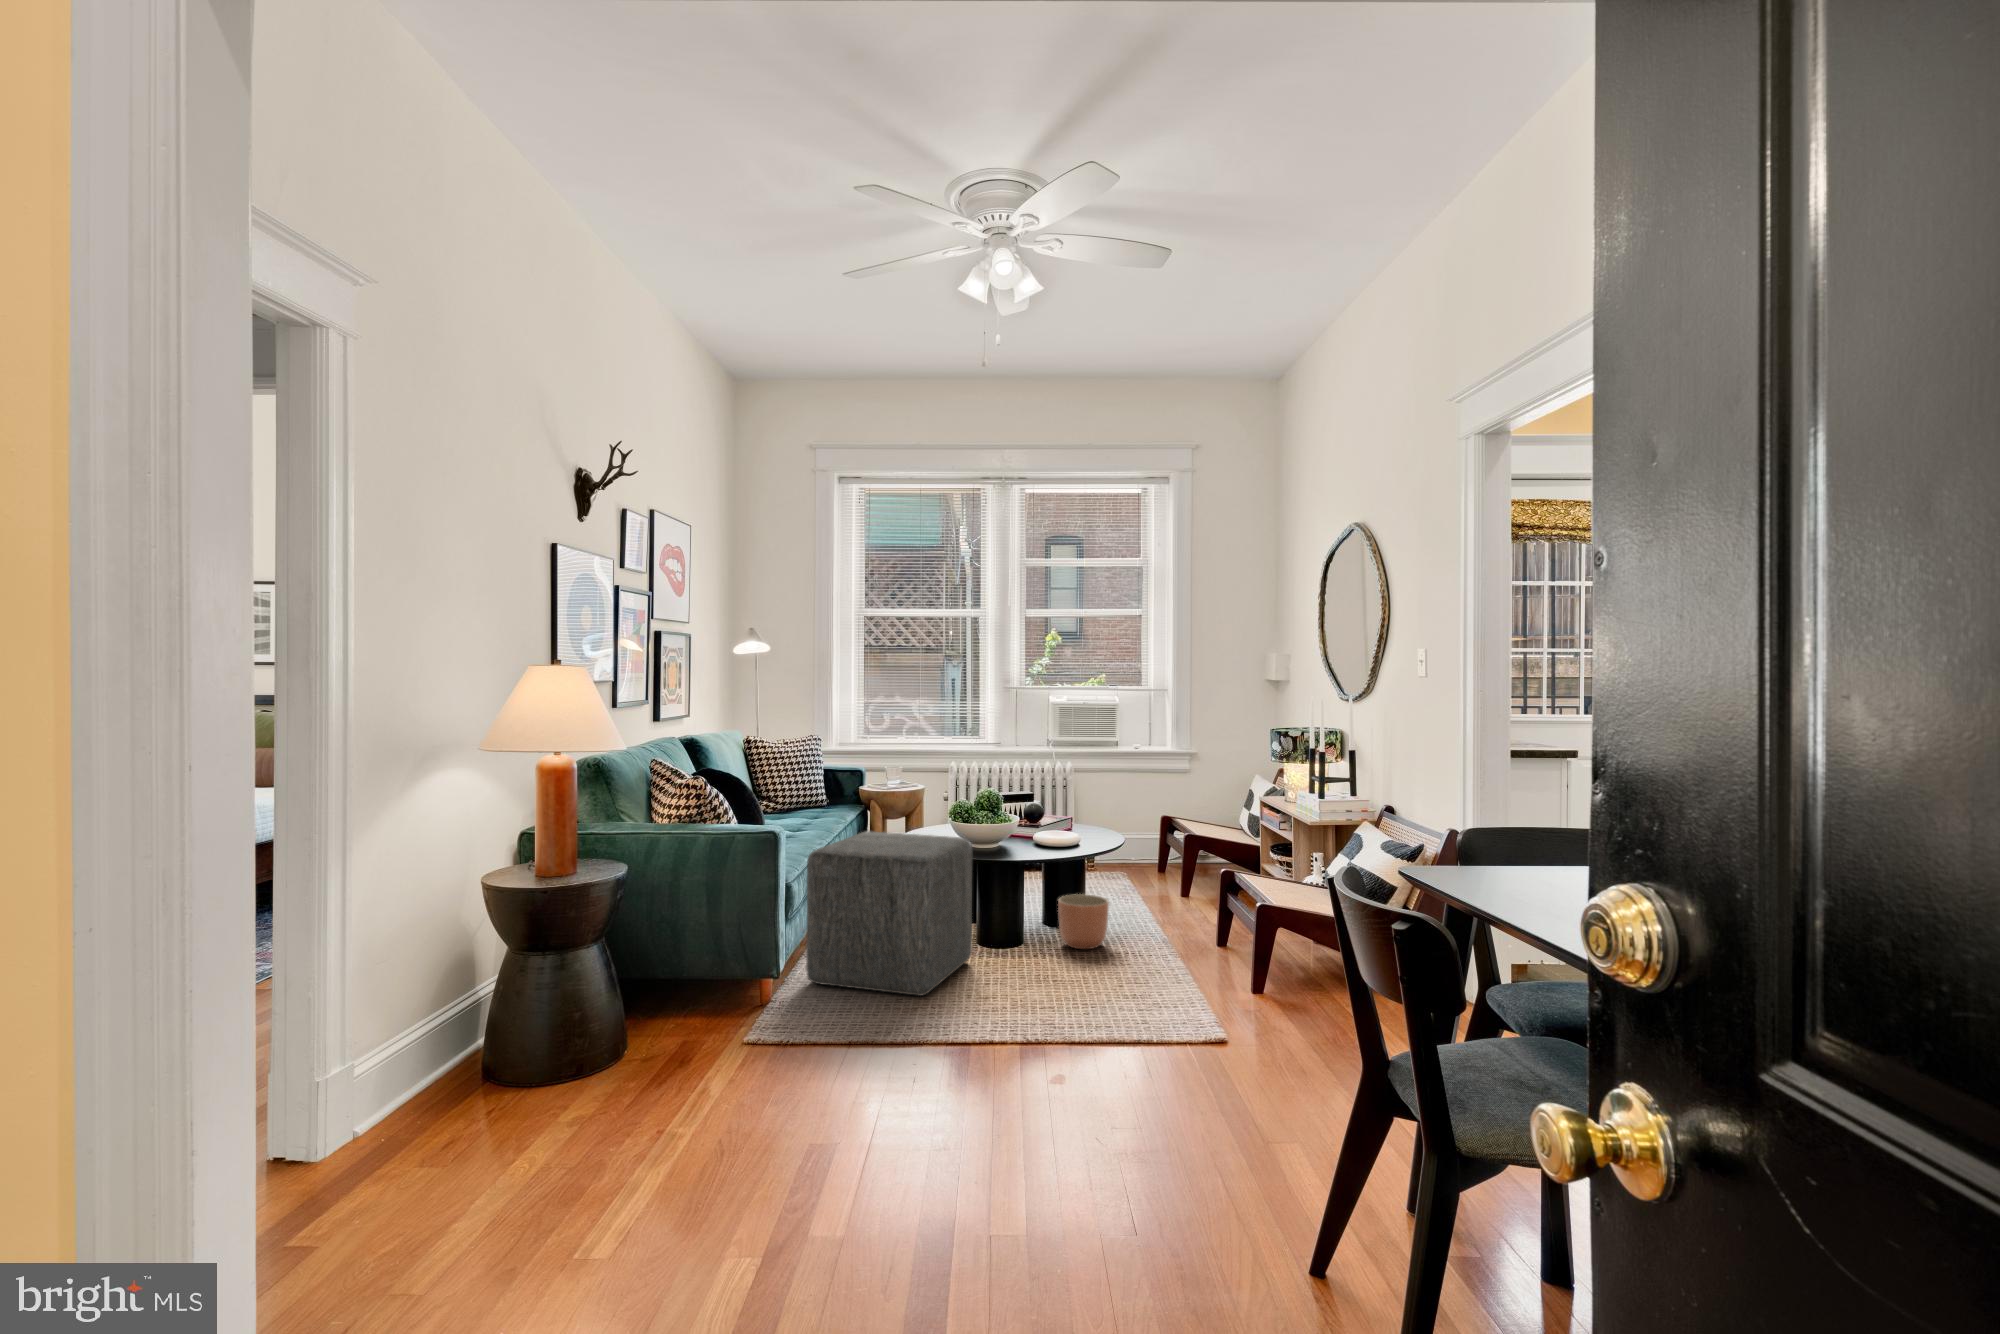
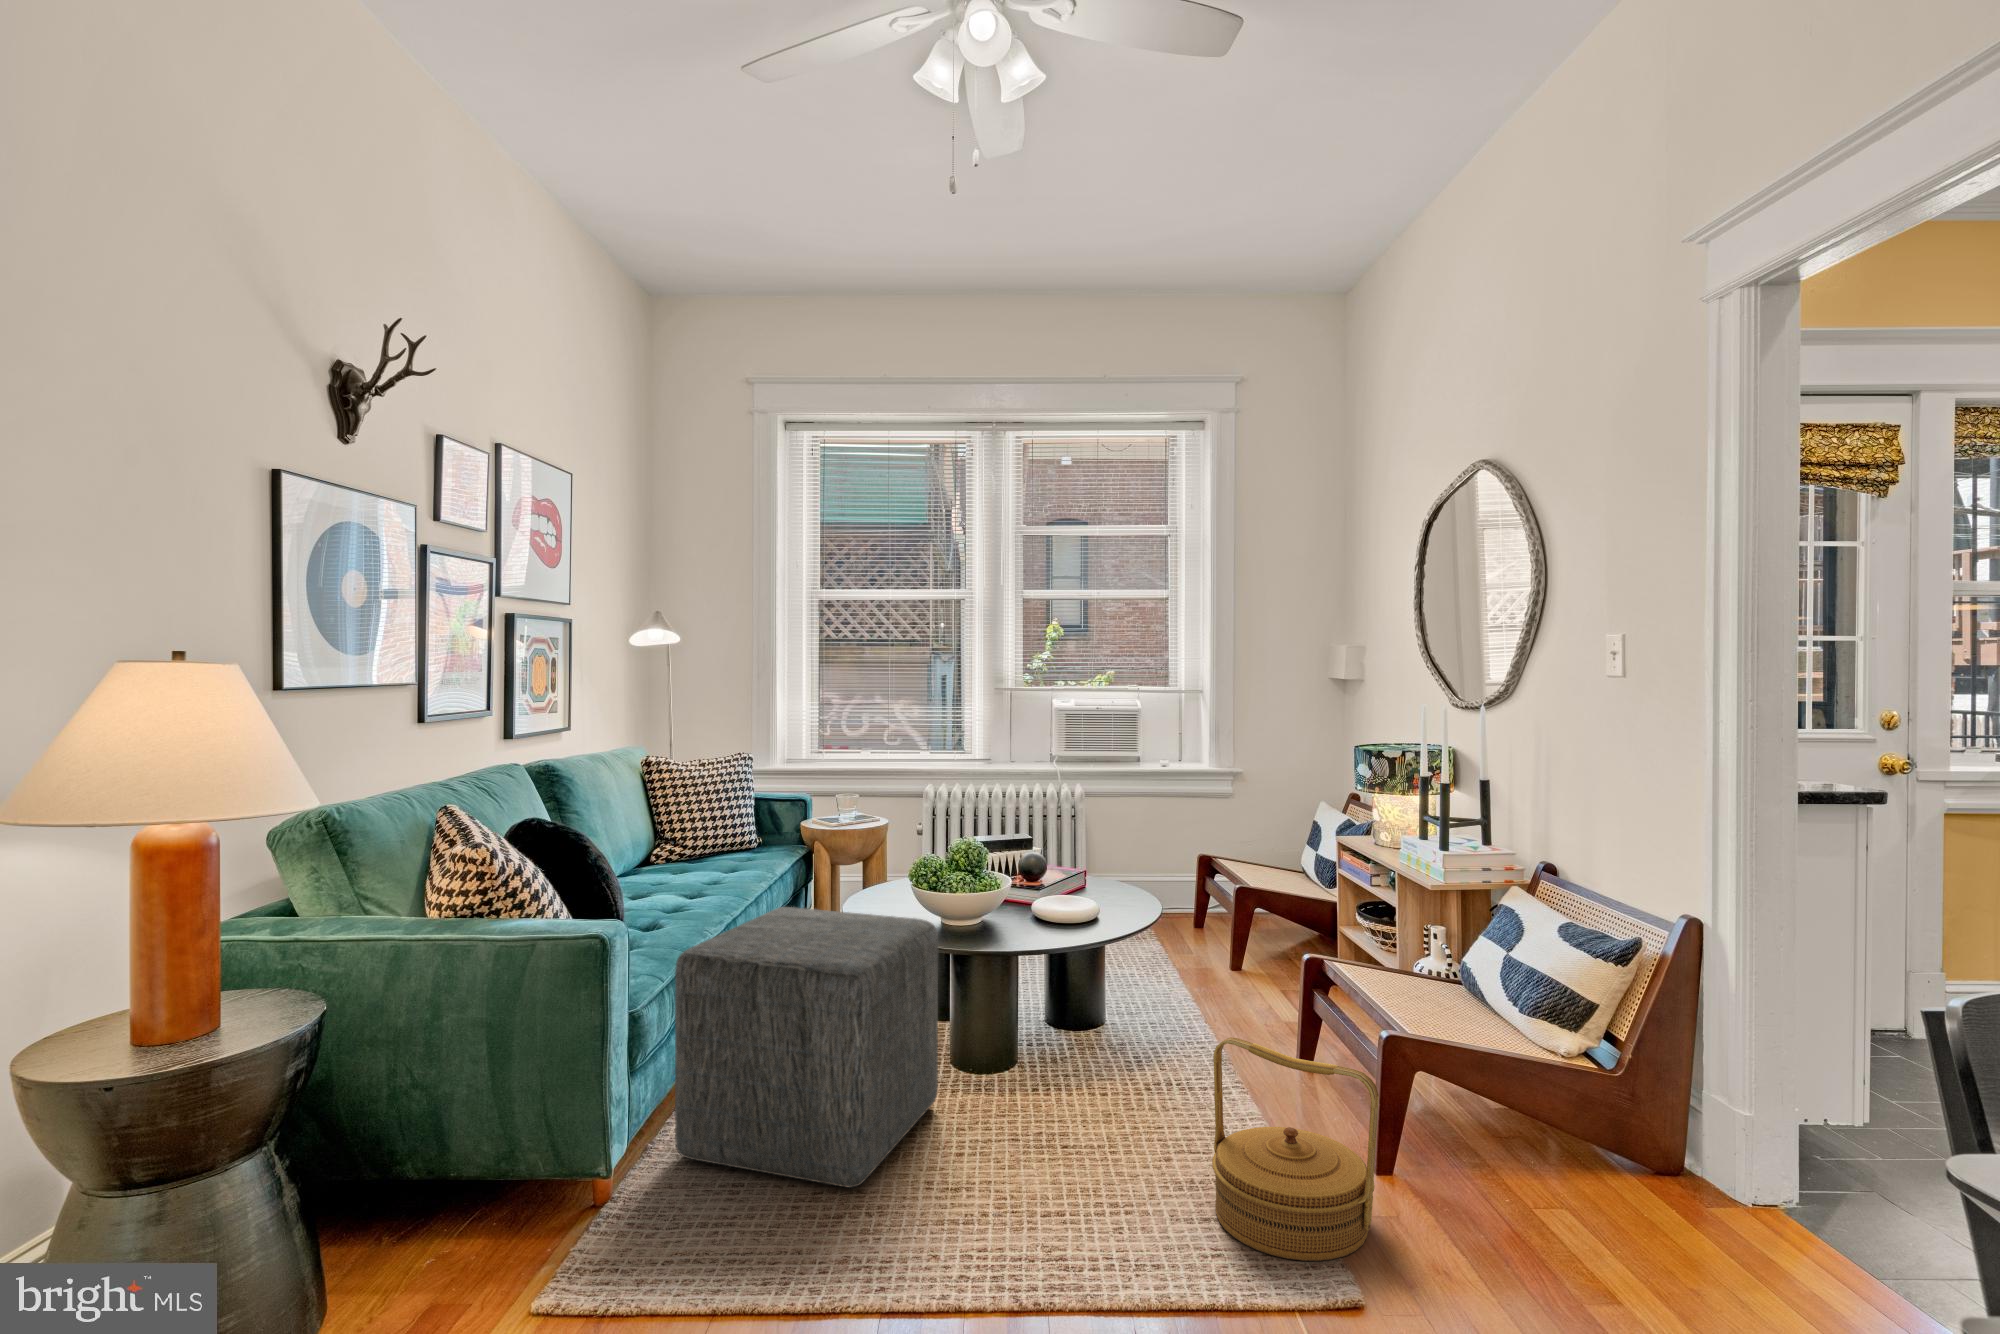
planter: present [1058,894,1109,949] -> none [1068,991,1141,1078]
basket: none [1145,901,1243,1024] -> present [1212,1037,1379,1261]

